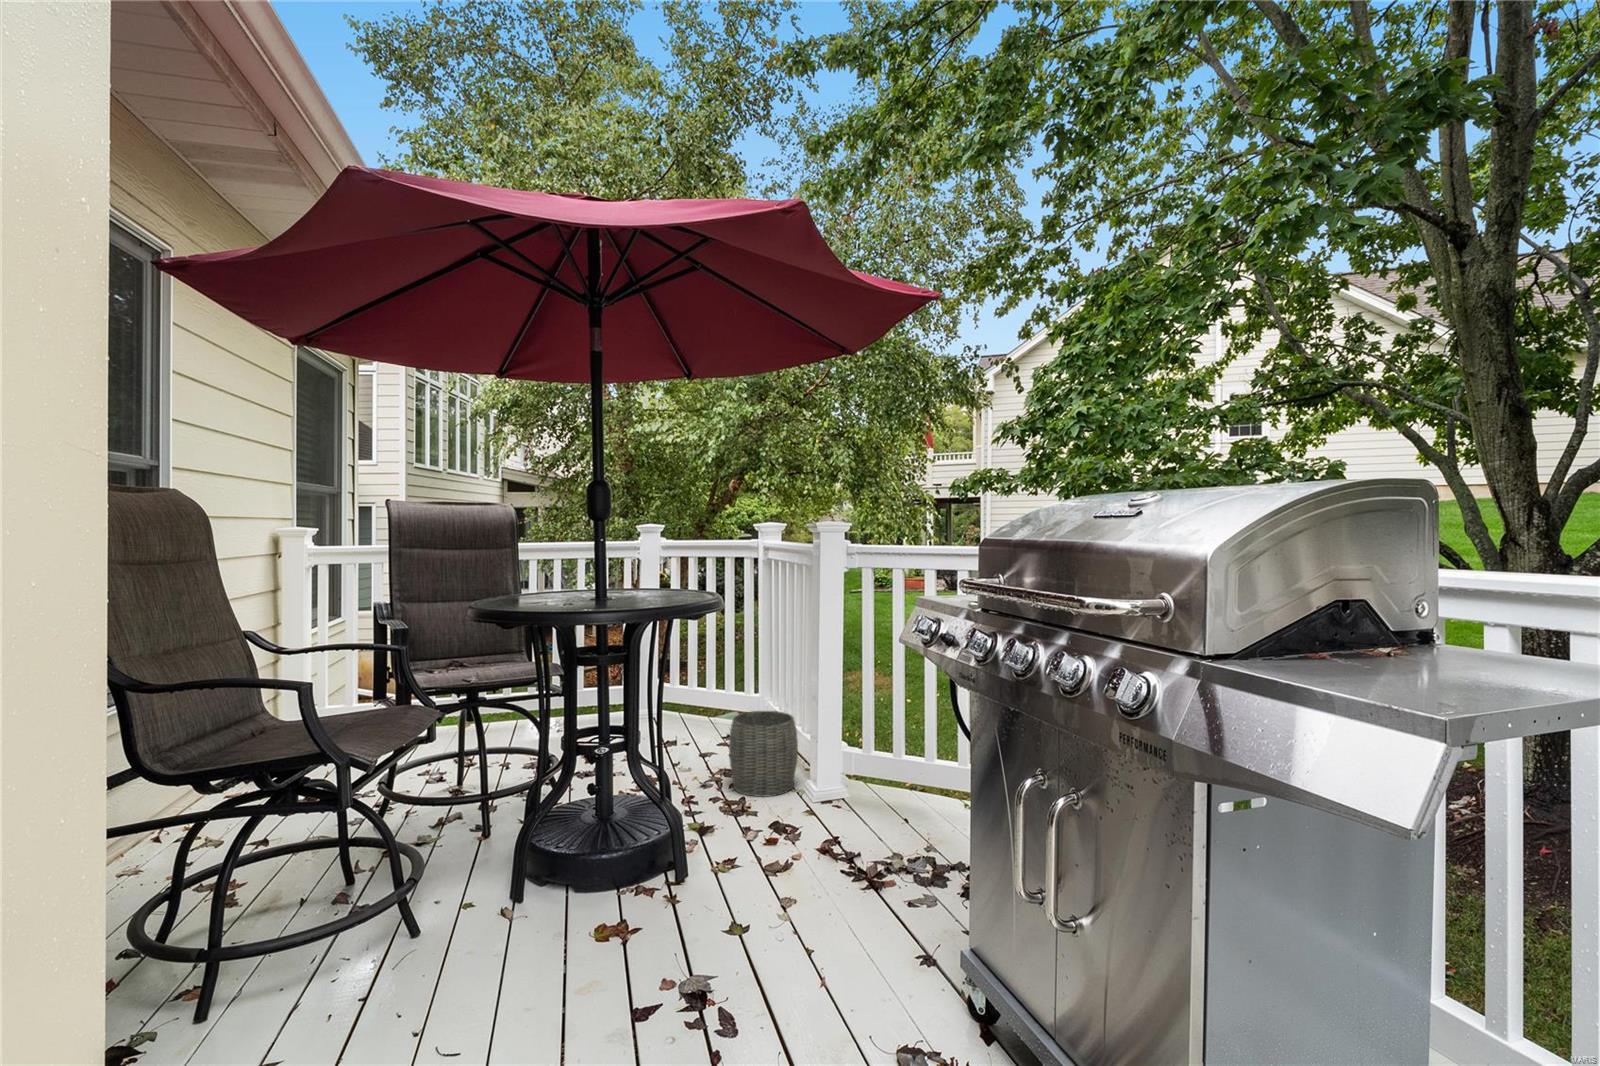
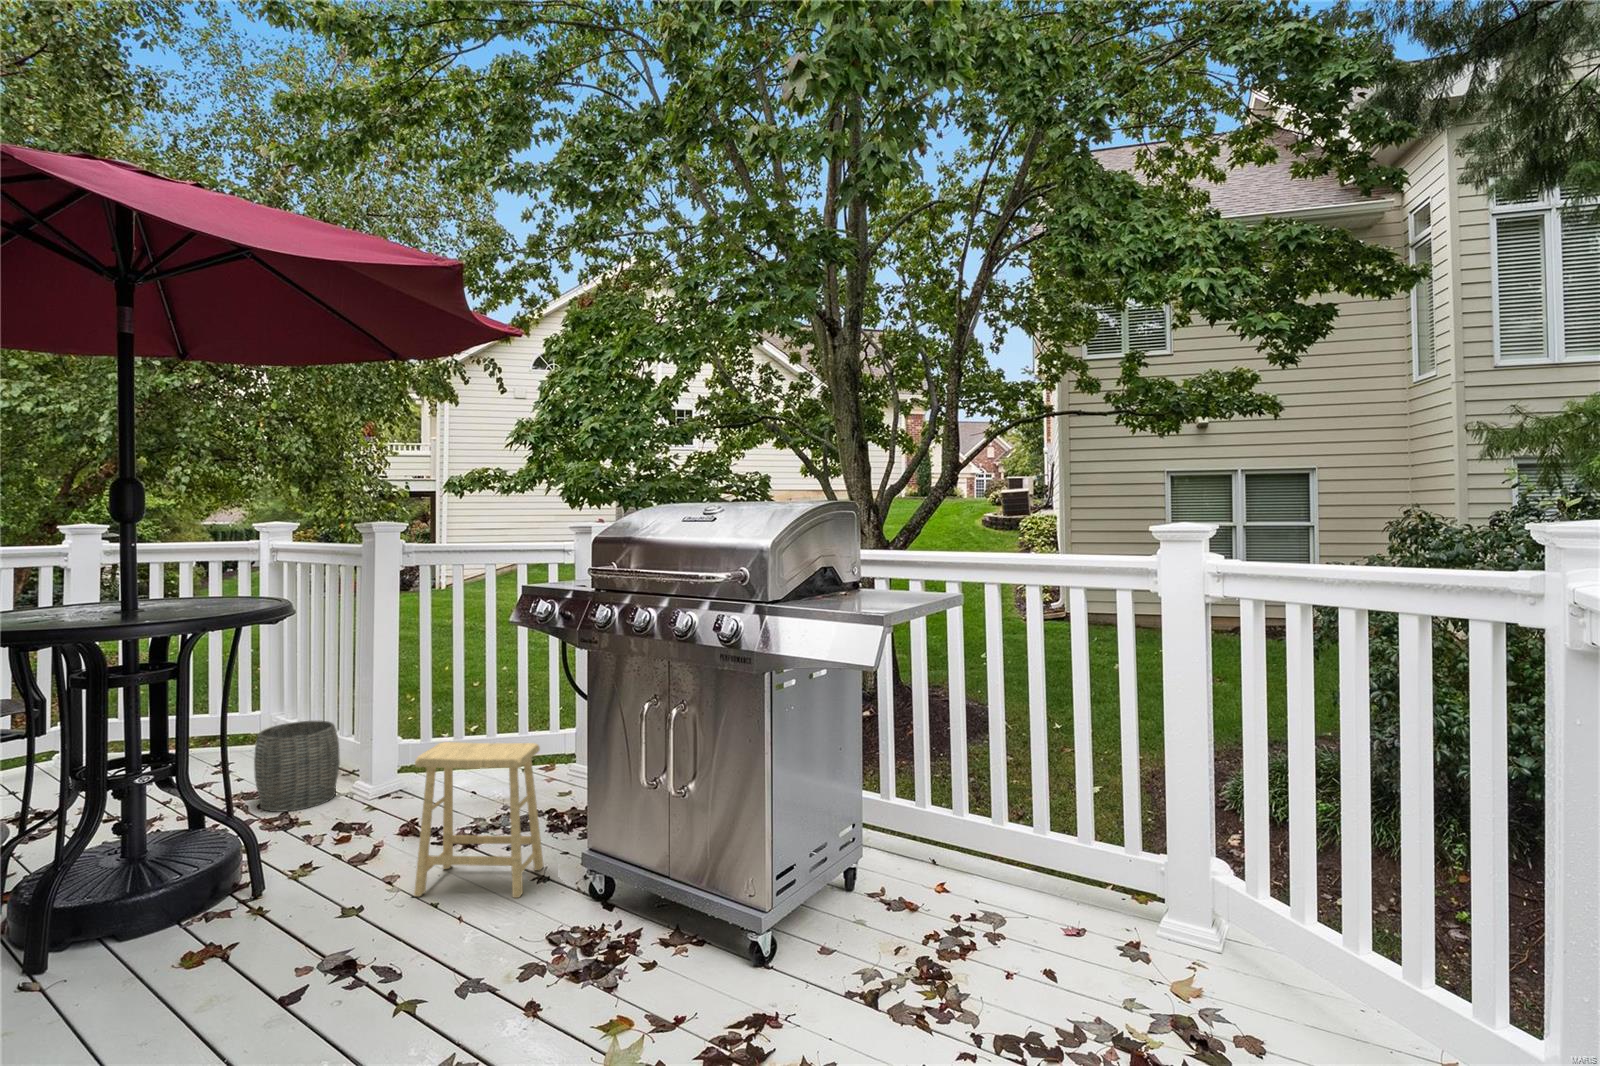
footstool: none [795,767,937,978] -> present [414,742,543,898]

